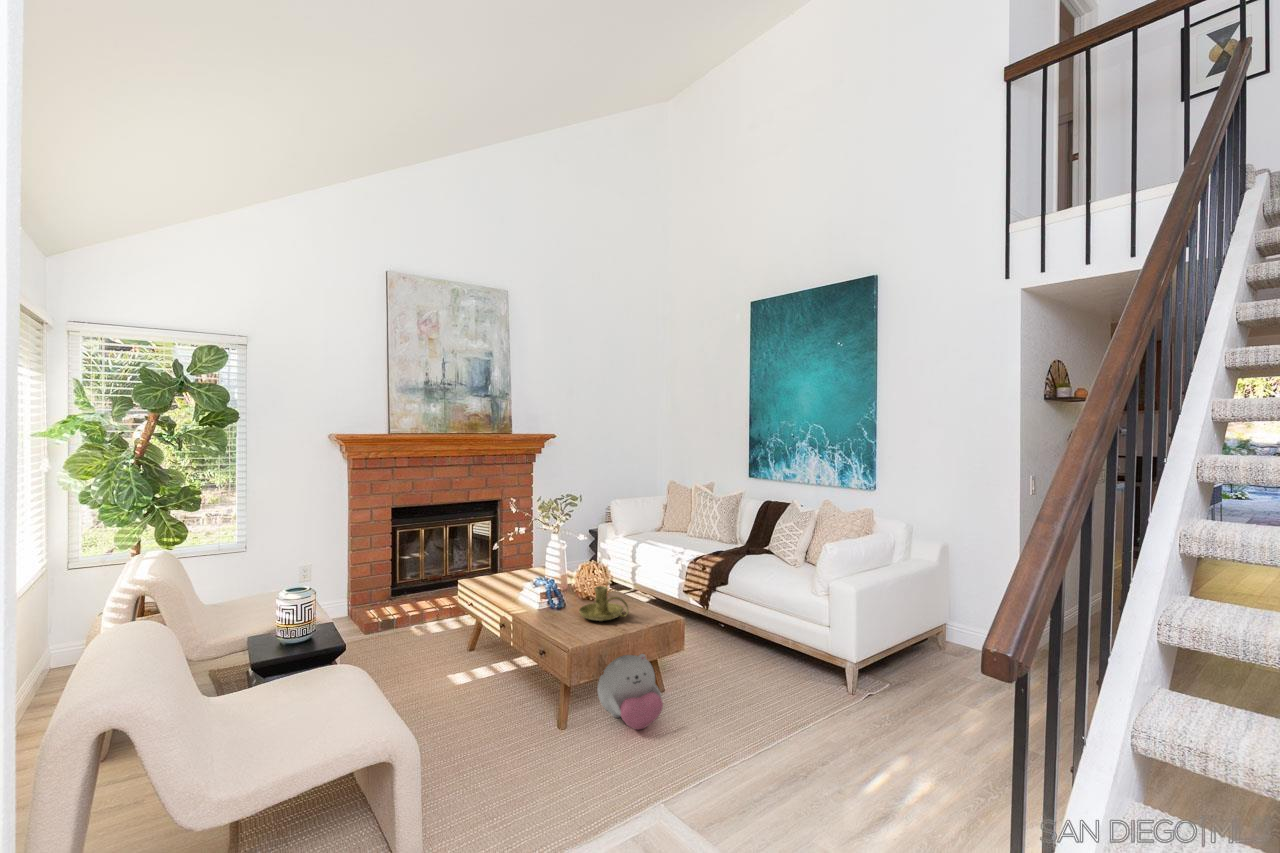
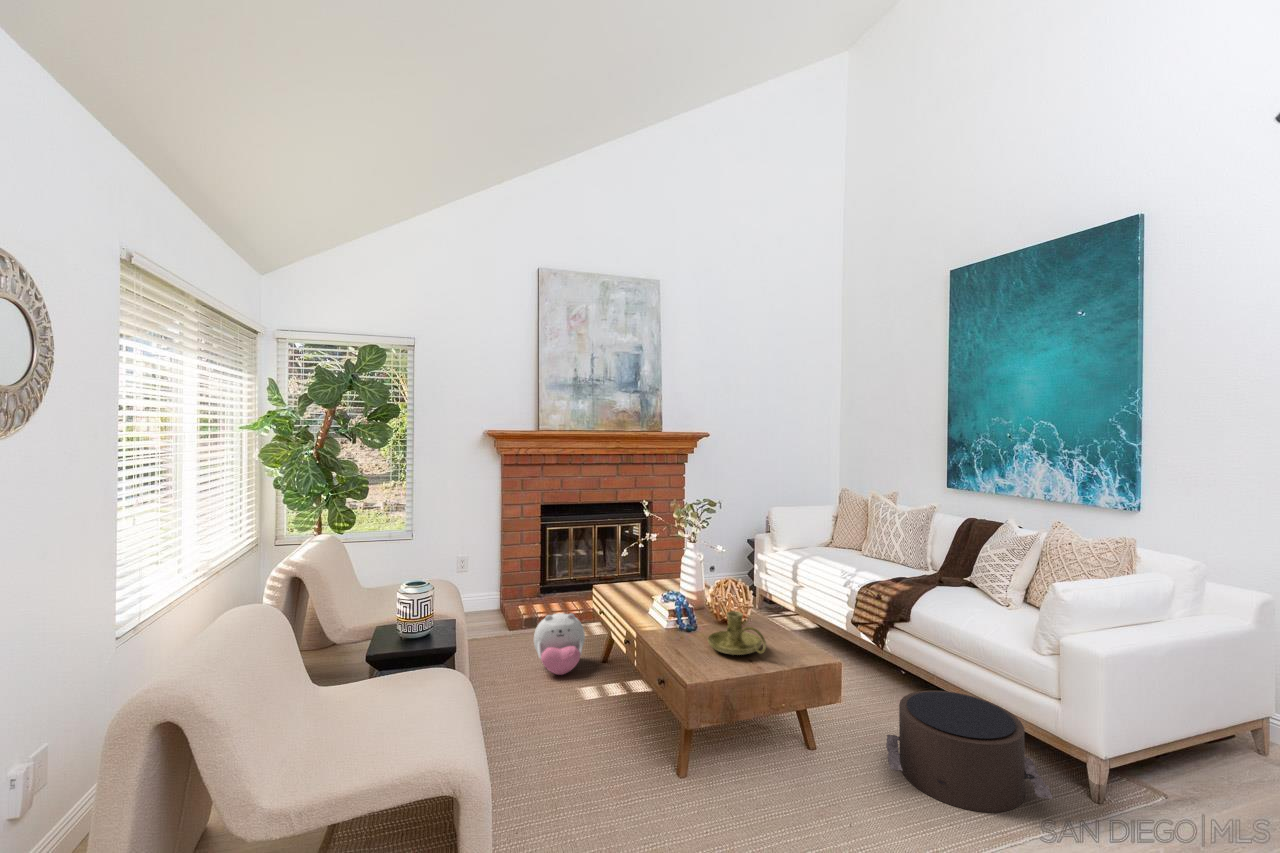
pouf: none [717,631,825,708] -> present [886,690,1052,812]
plush toy: present [597,654,663,730] -> present [534,613,585,675]

